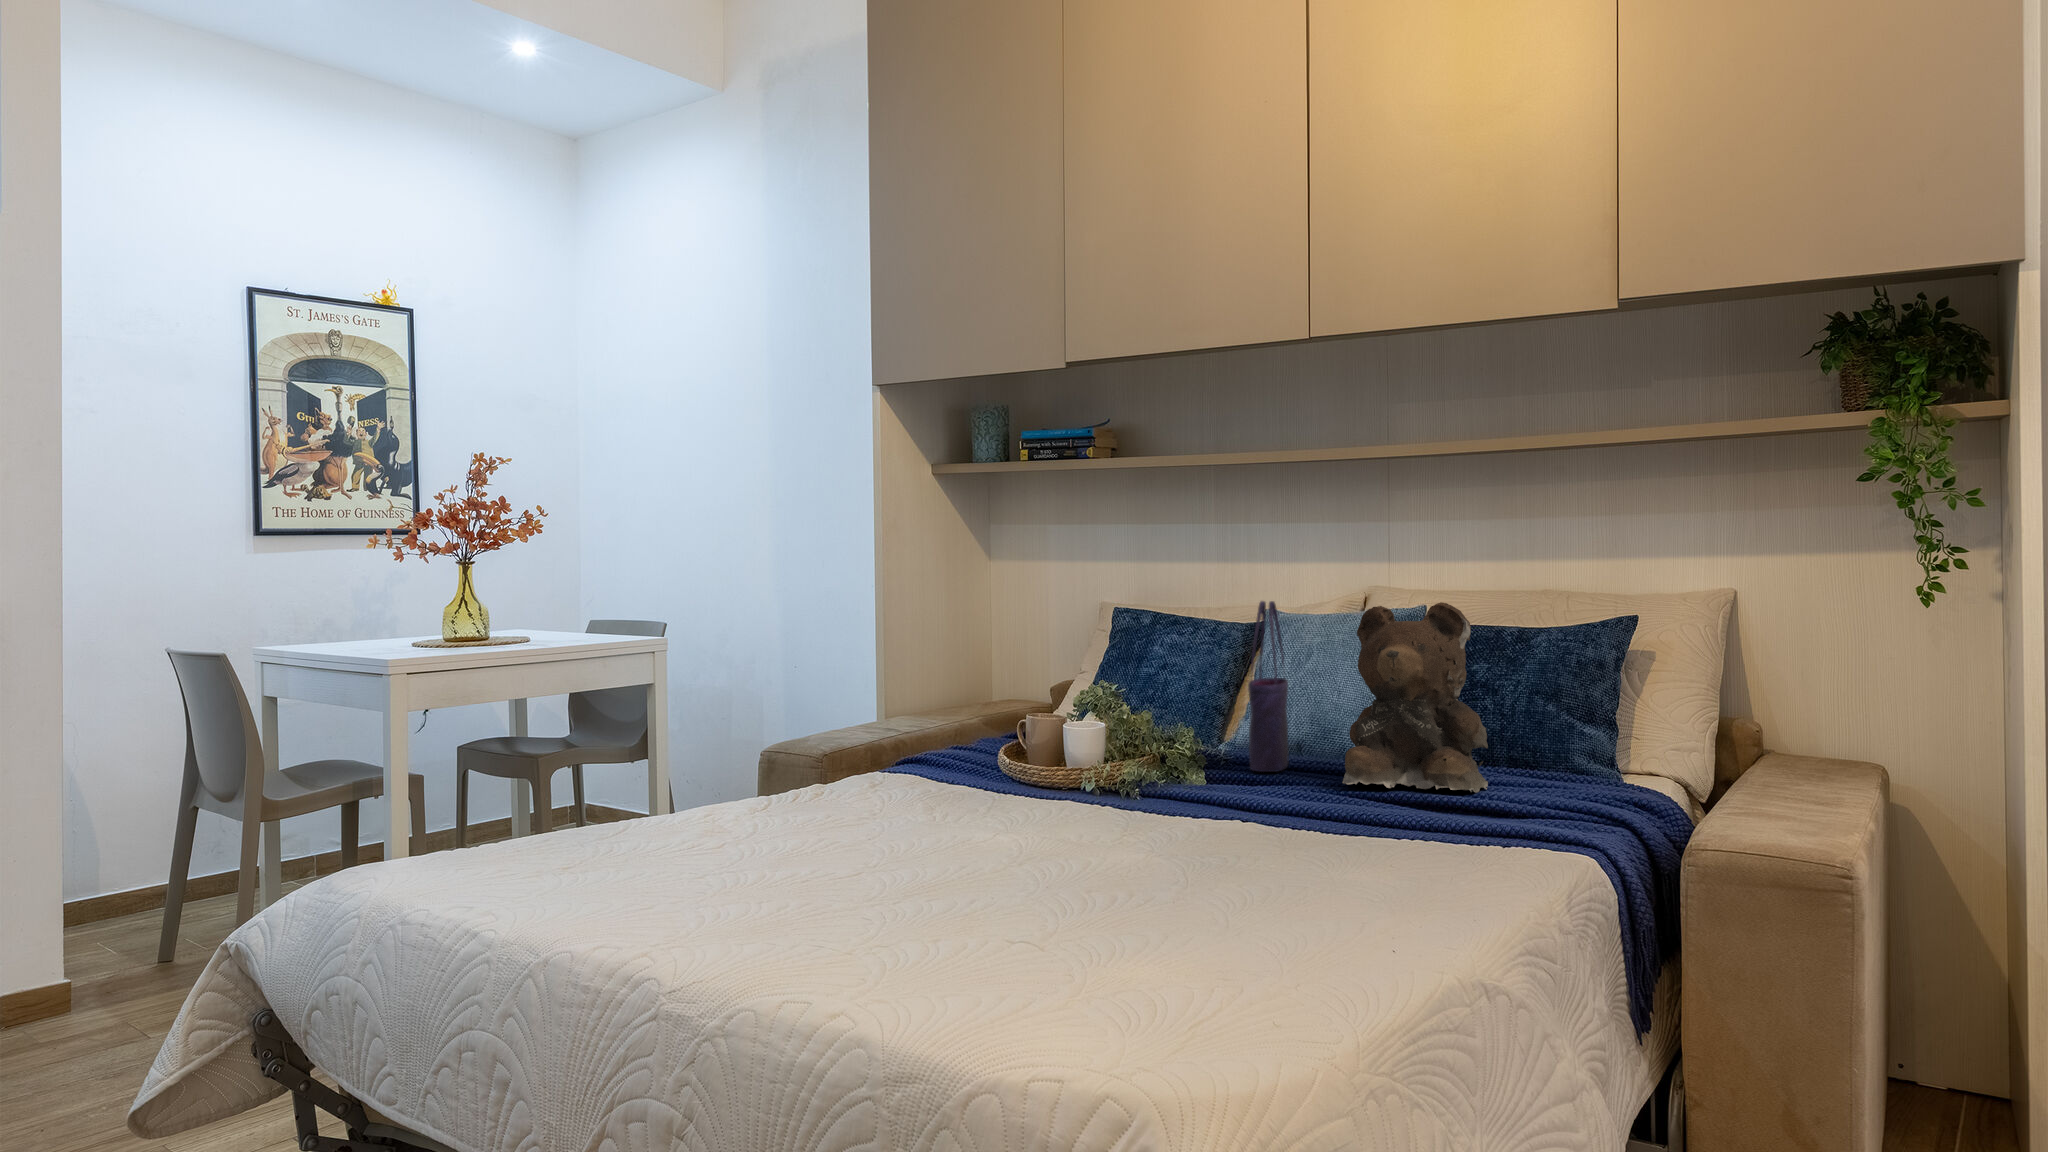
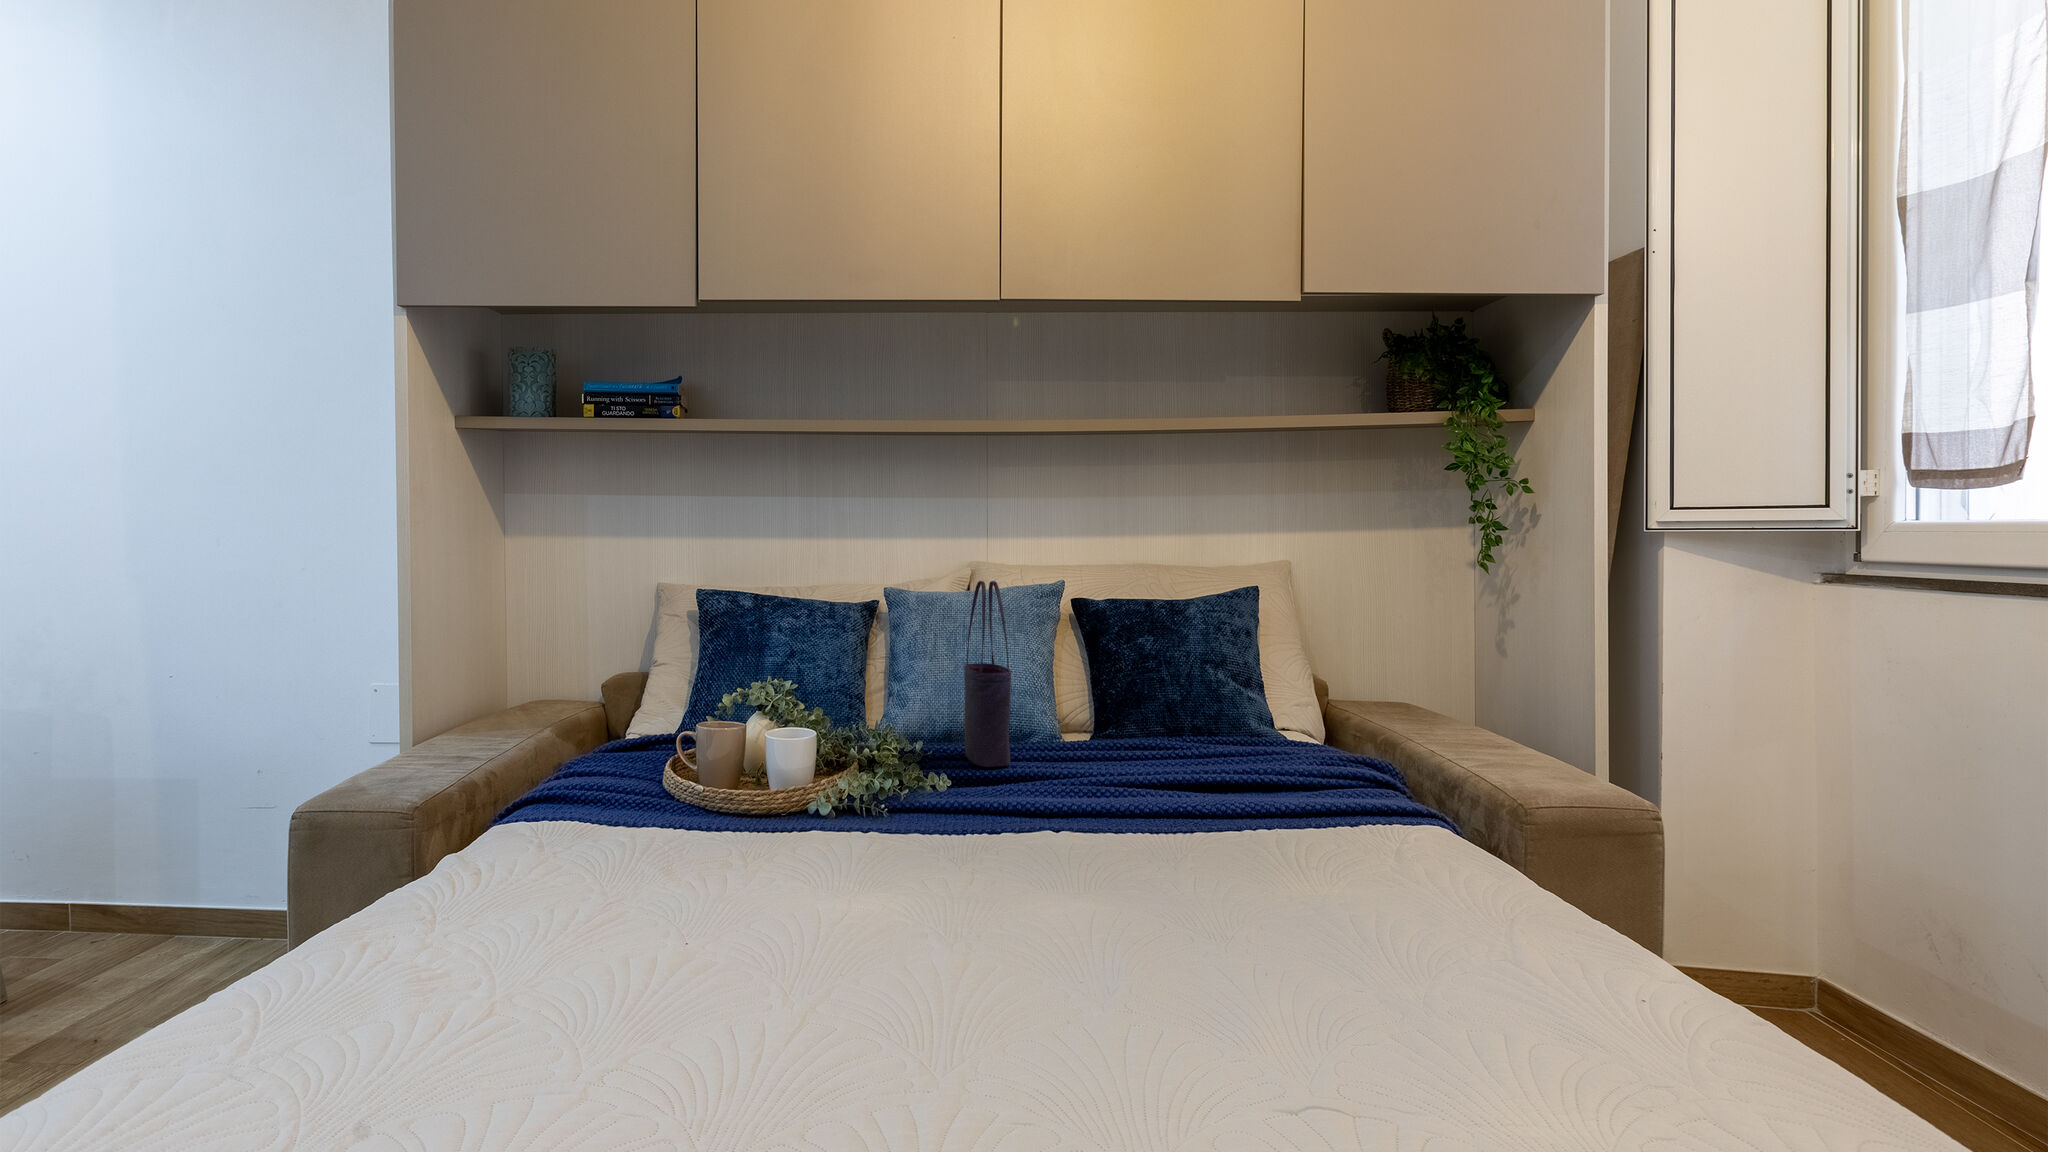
teddy bear: present [1342,602,1488,793] -> none [1080,581,1230,774]

